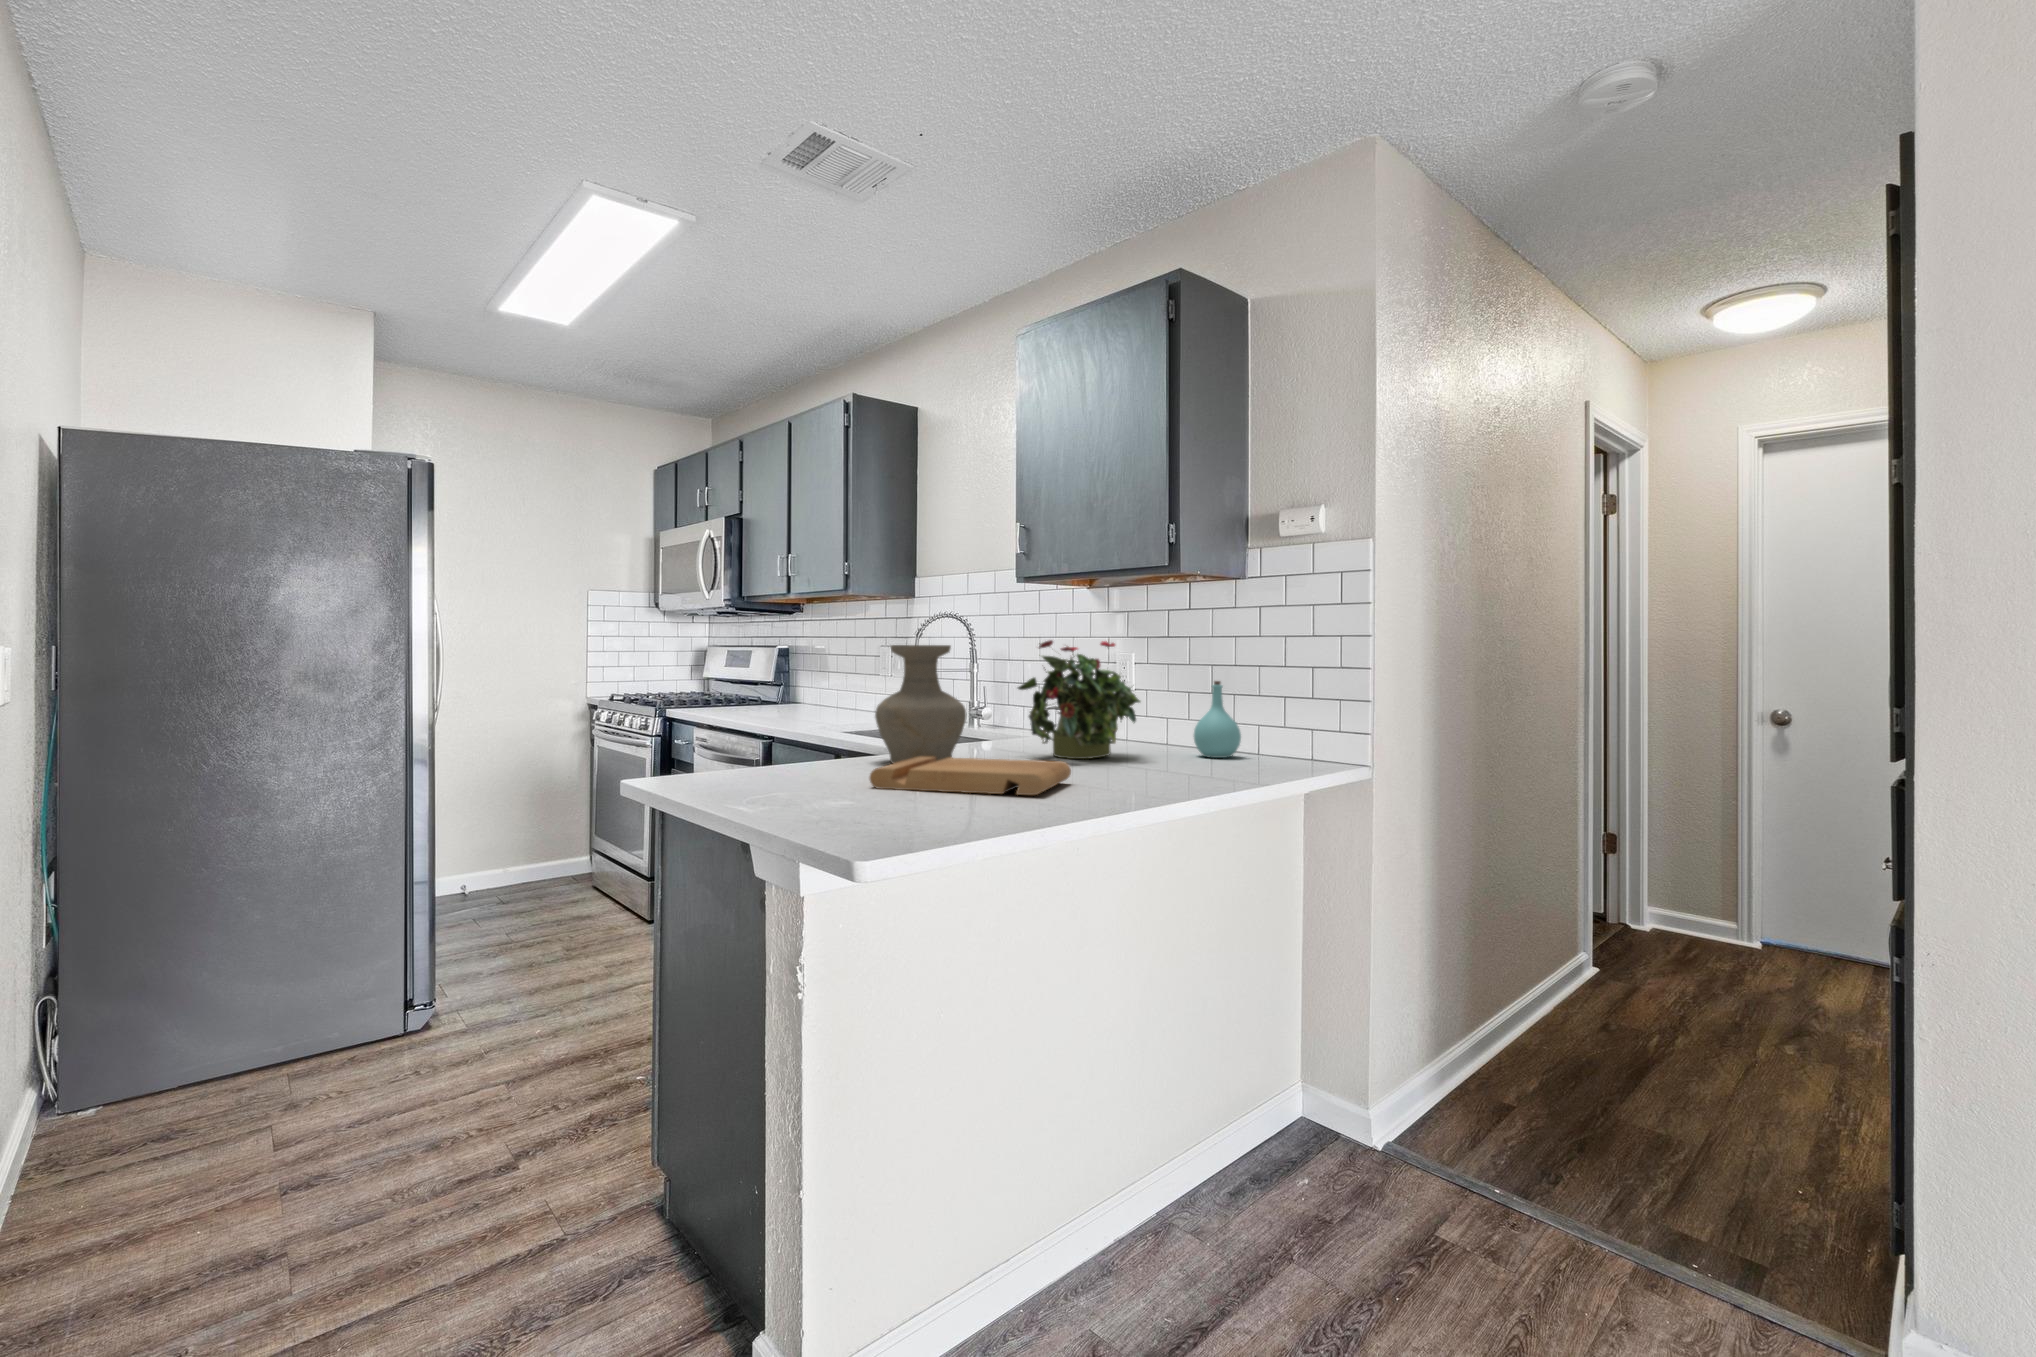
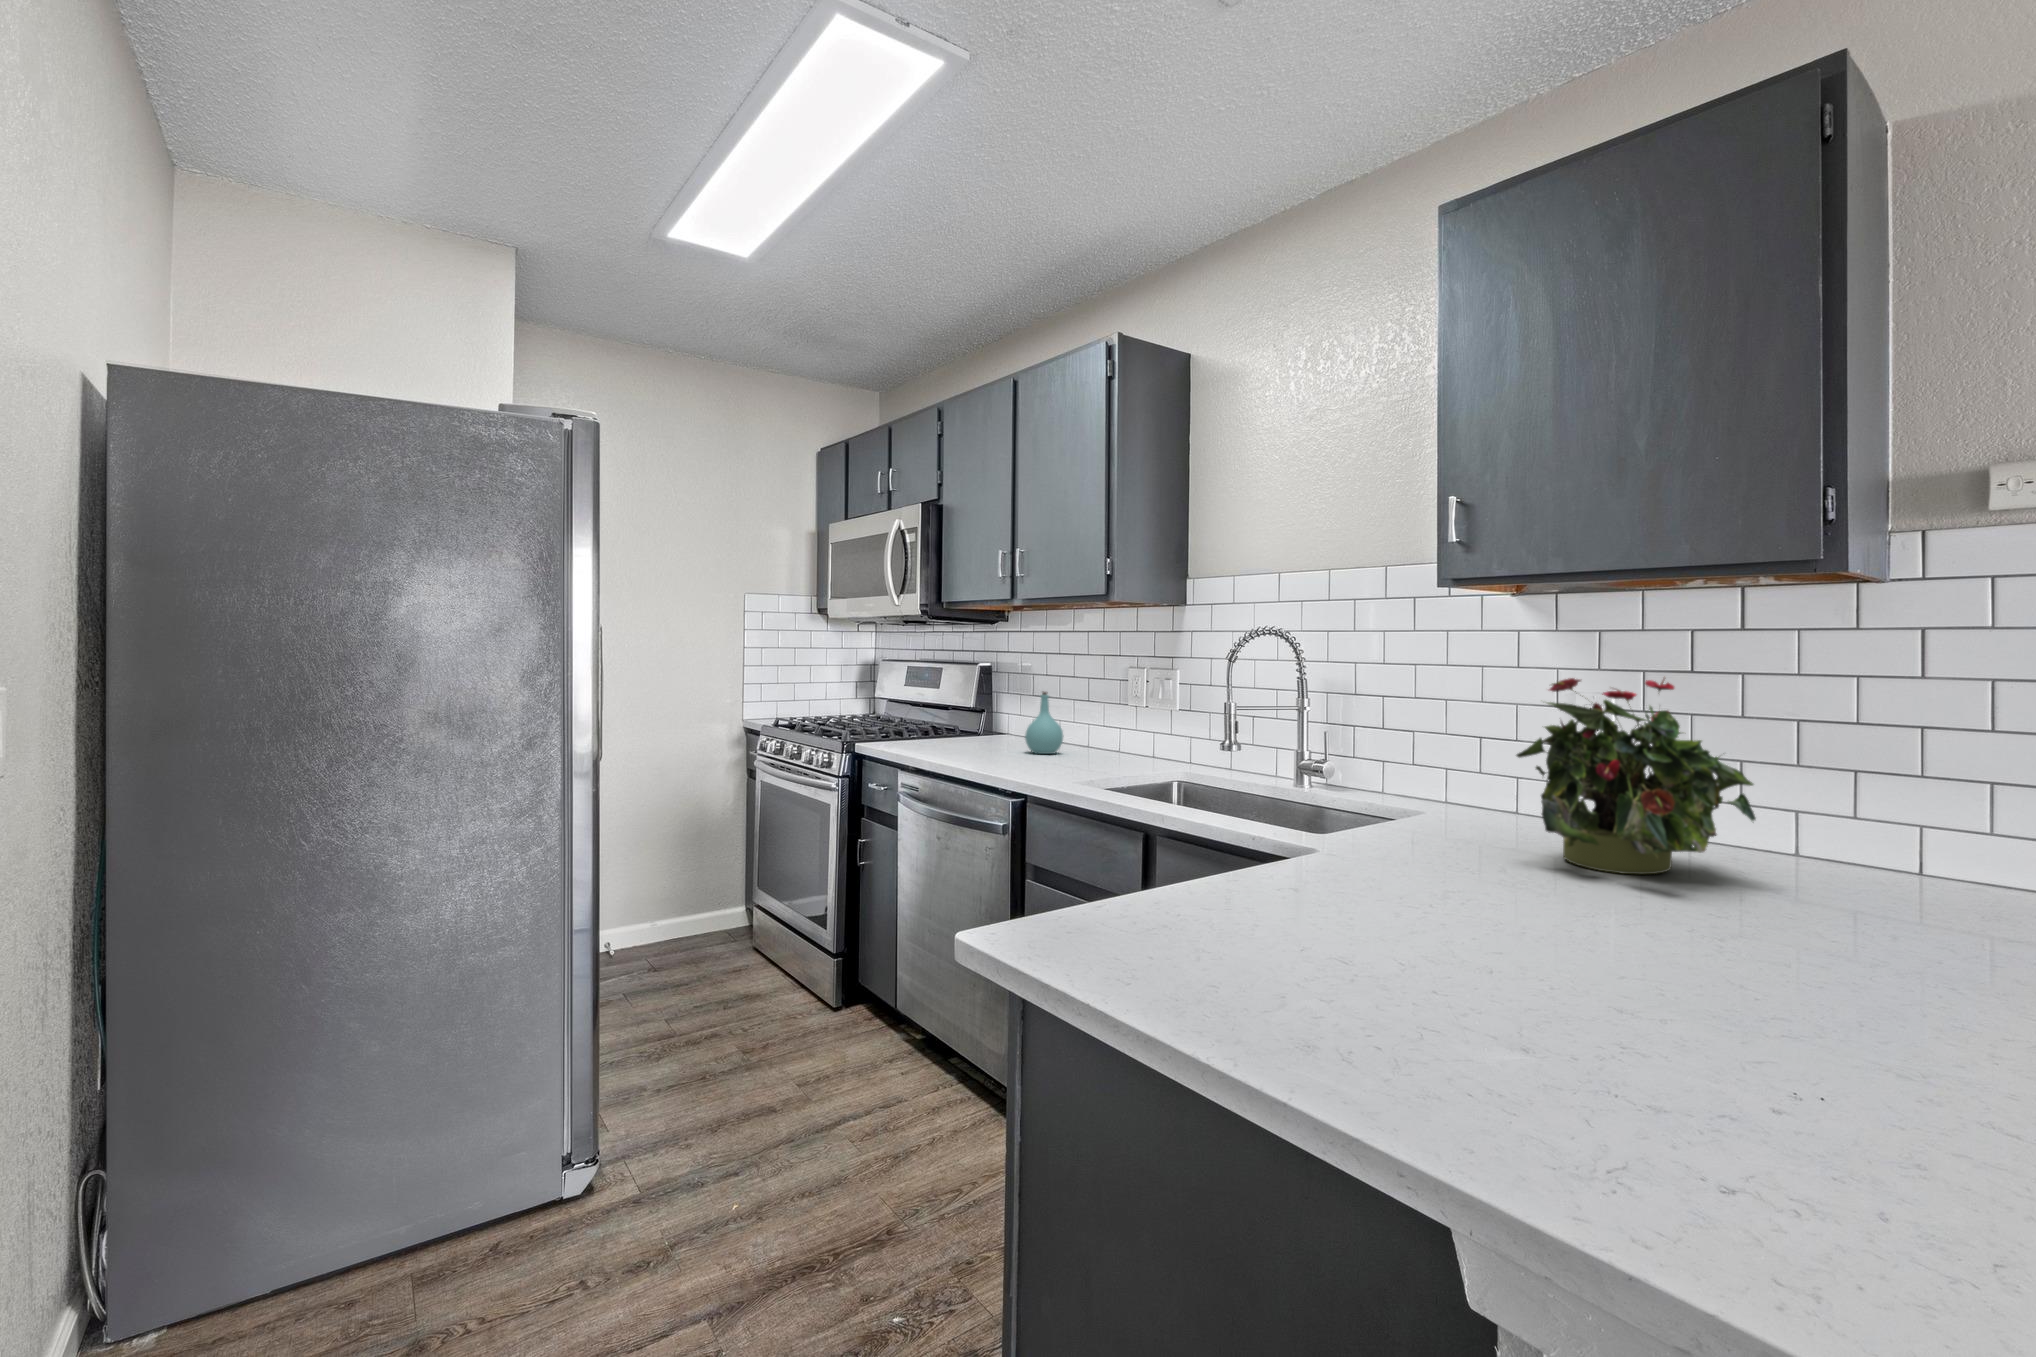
vase: present [875,645,966,764] -> none [1323,688,1486,894]
bottle: present [1194,681,1241,758] -> present [1025,692,1063,754]
cutting board: present [870,757,1071,795] -> none [1471,899,1934,1037]

